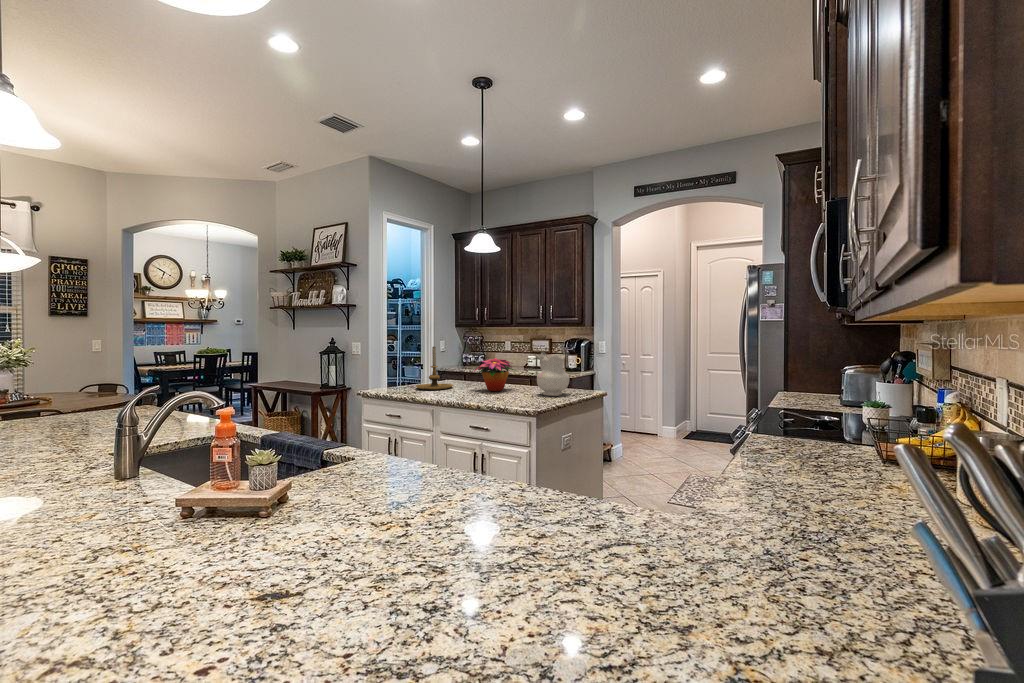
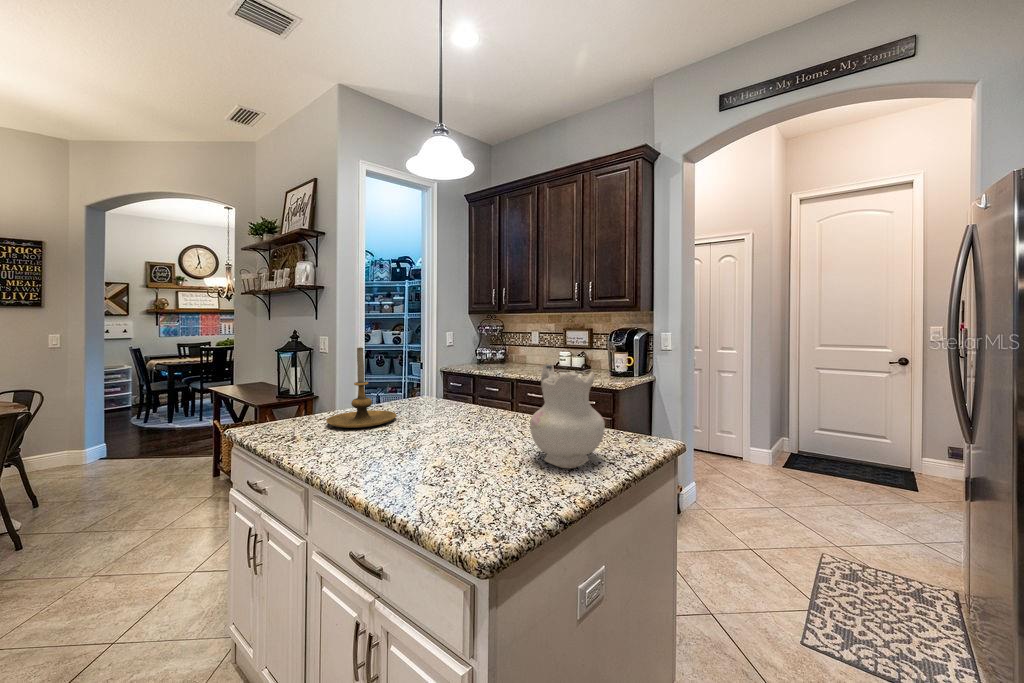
flower arrangement: present [474,358,514,391] -> none [409,370,507,439]

